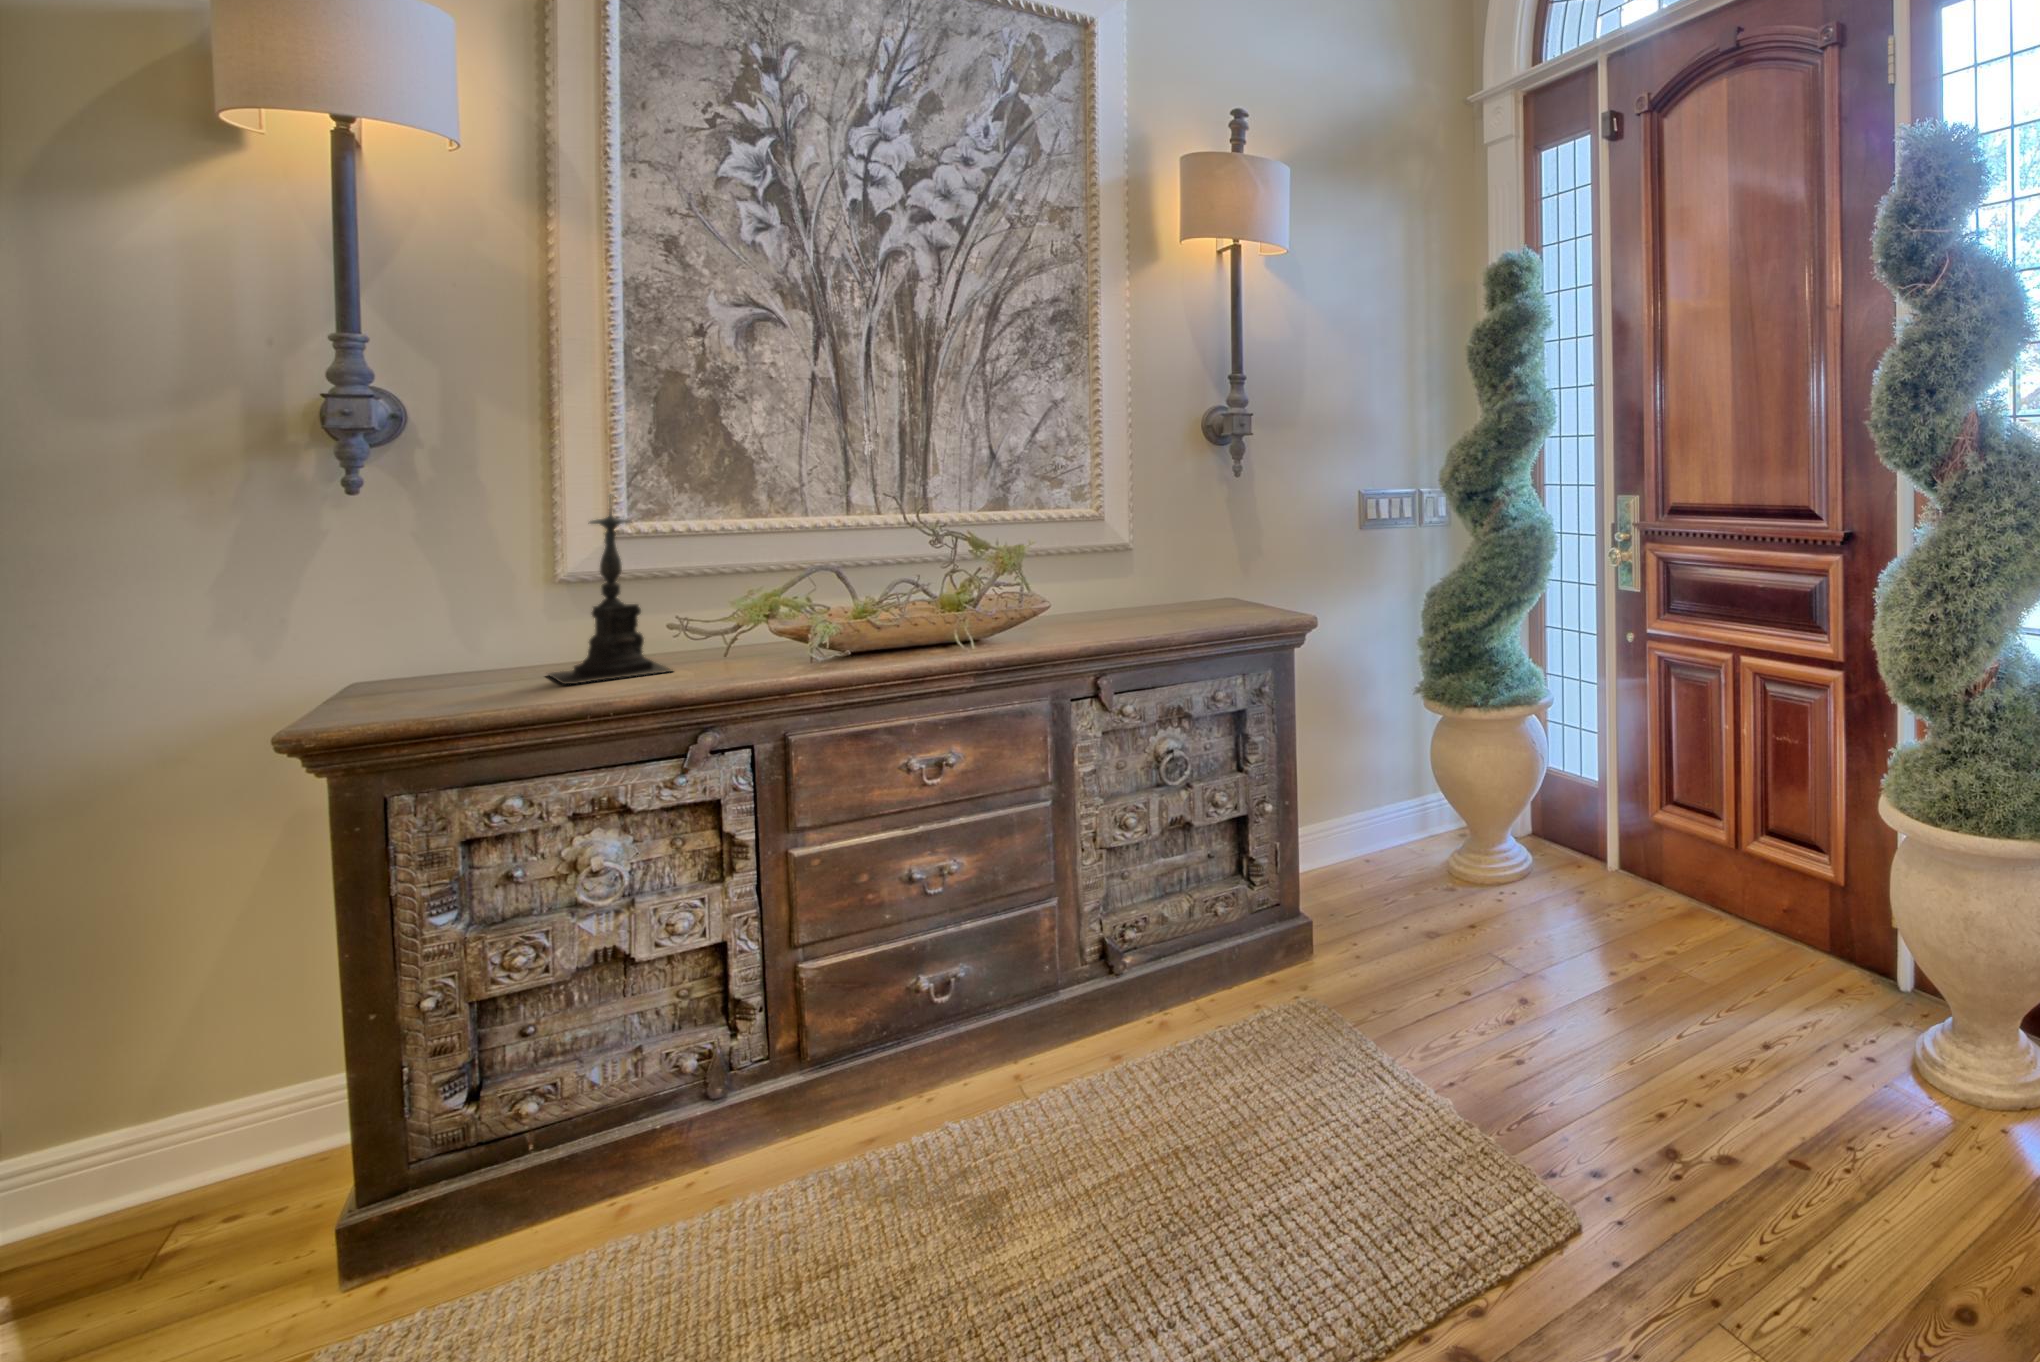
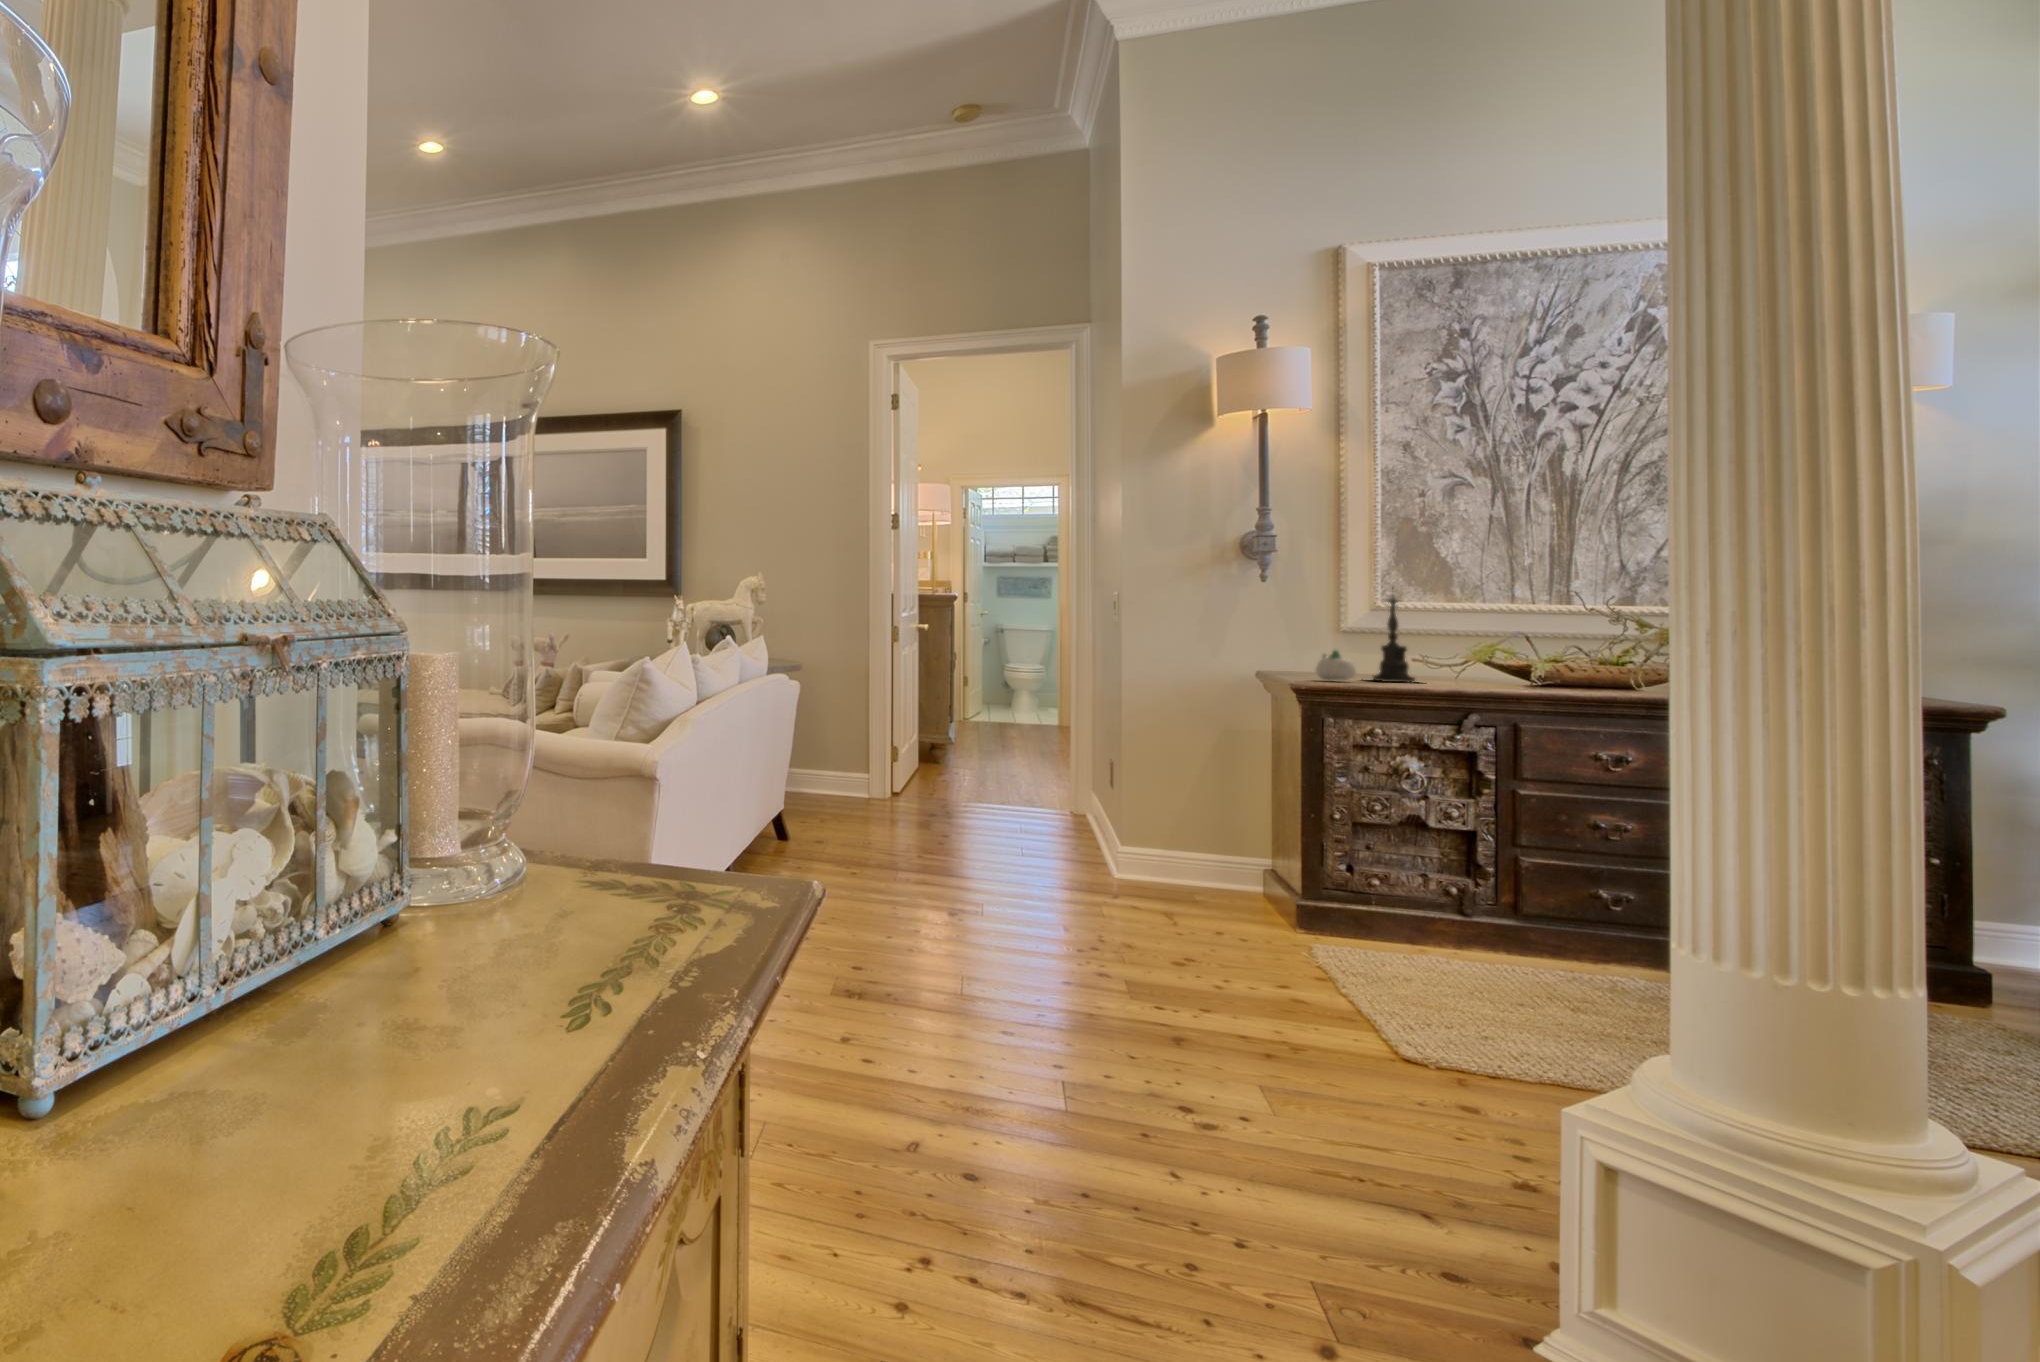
succulent planter: none [398,638,491,704] -> present [1316,650,1356,680]

